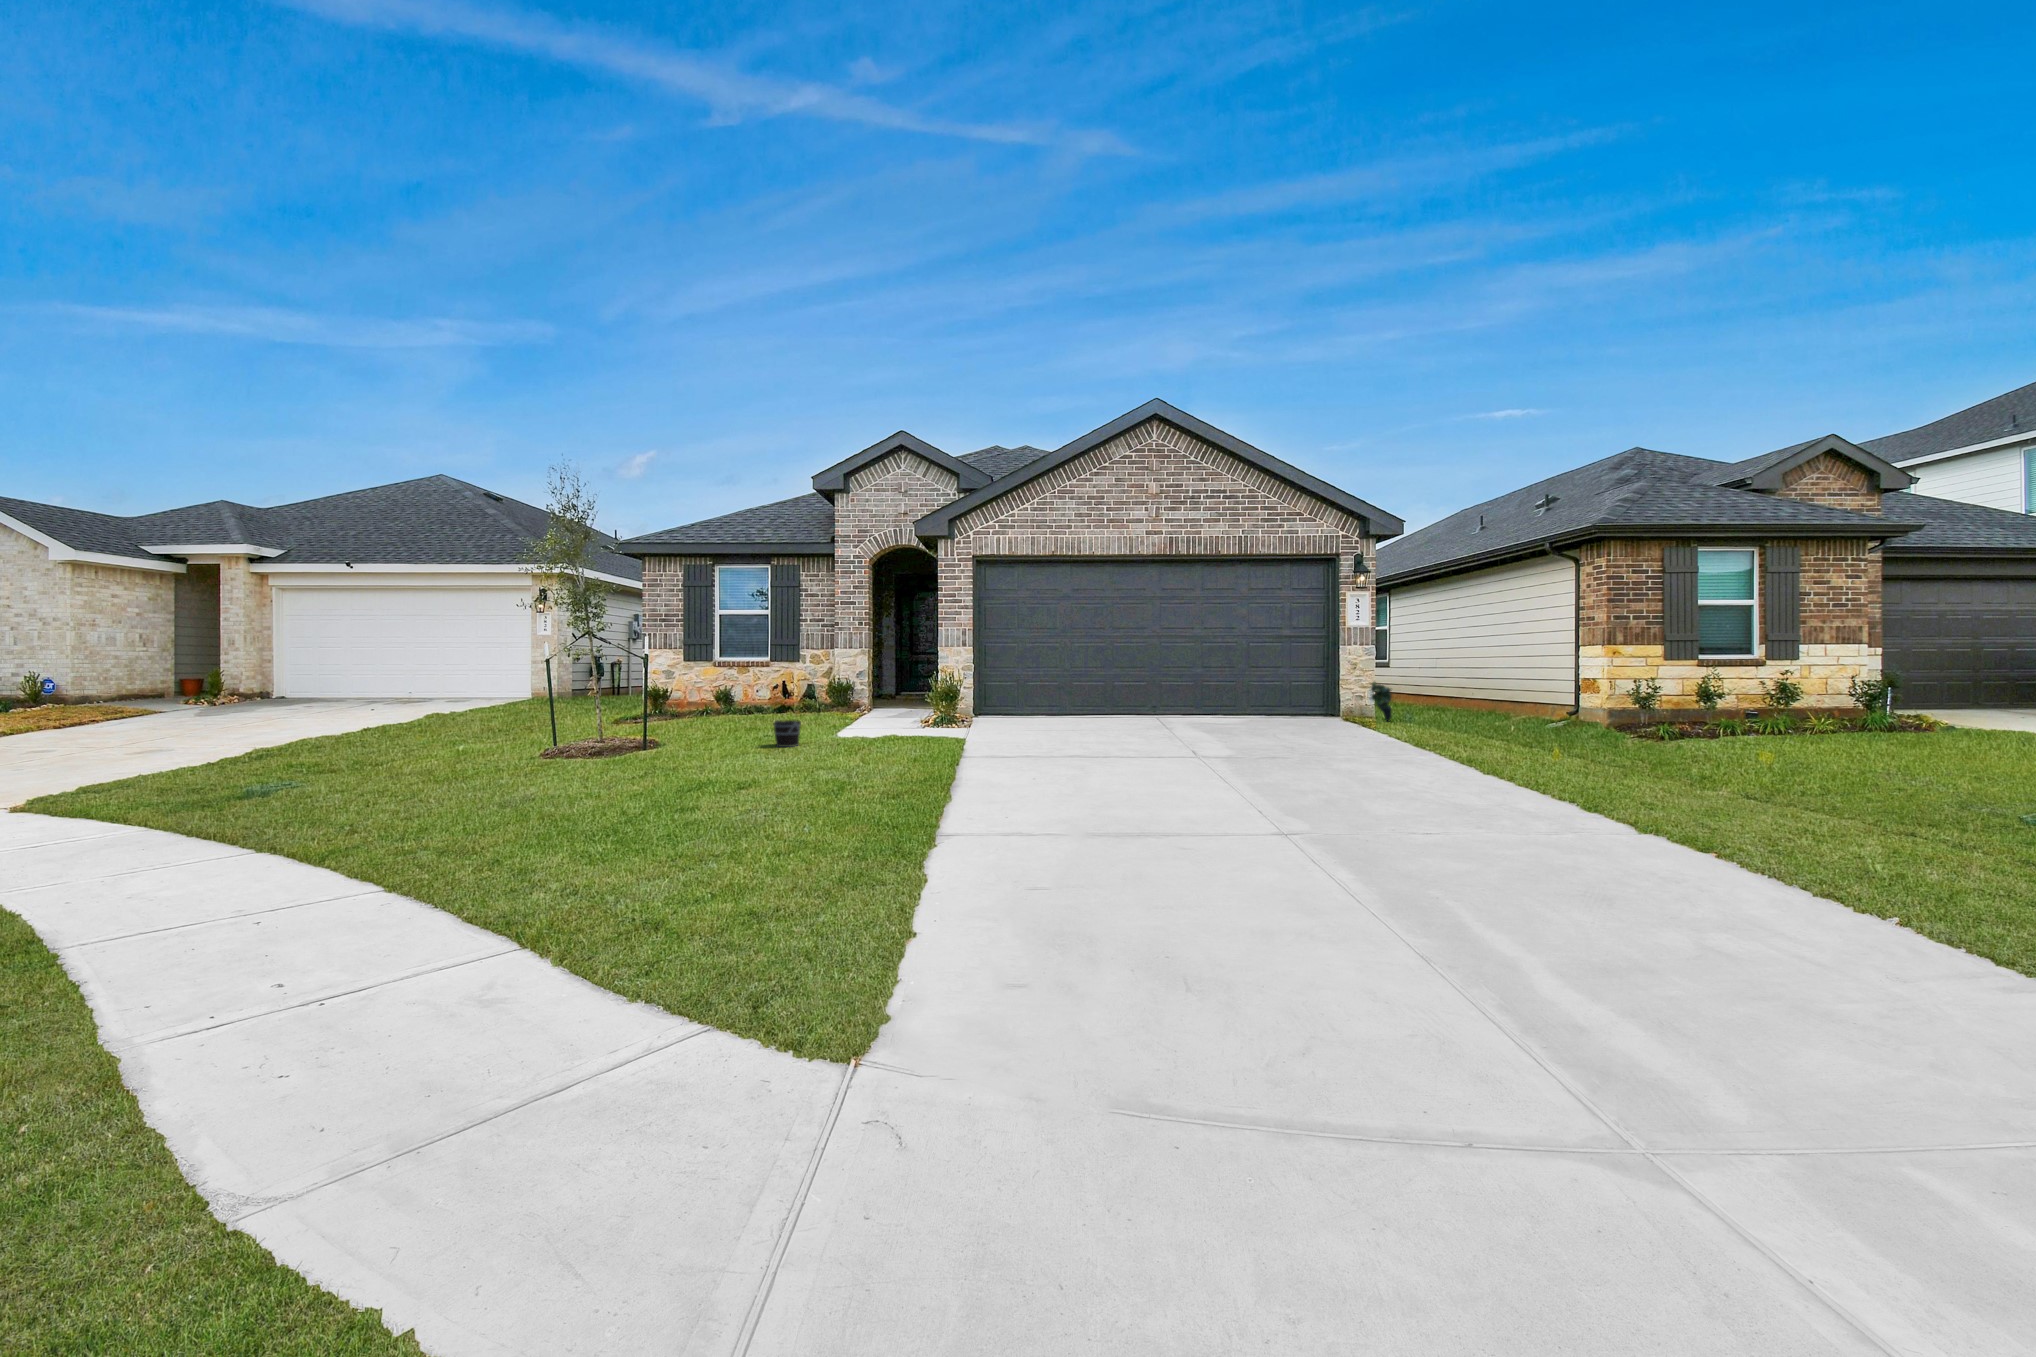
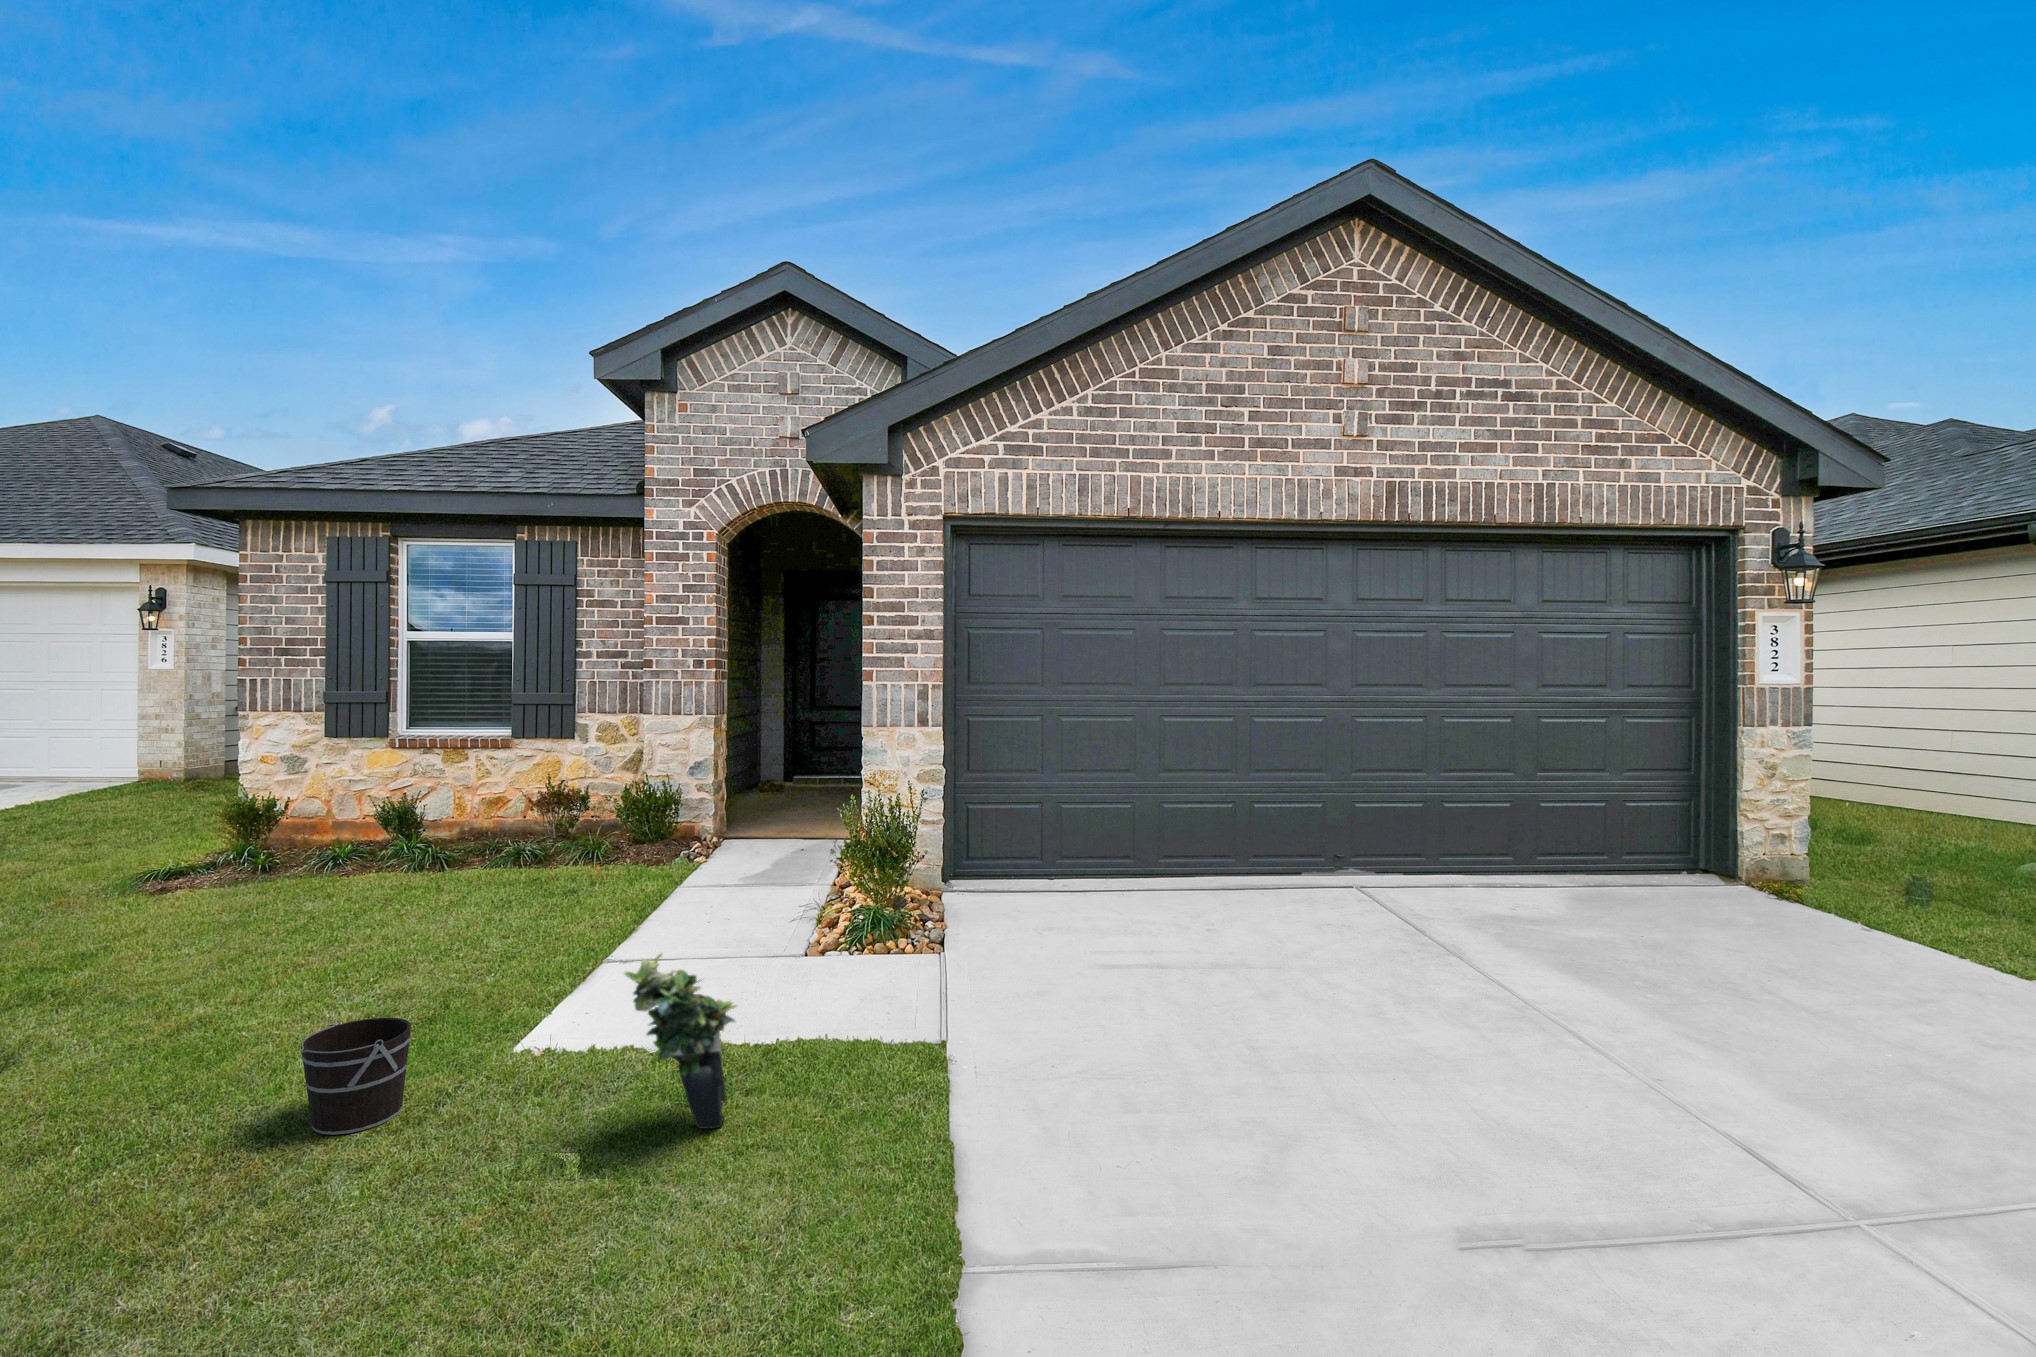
potted plant: present [1371,682,1392,721] -> present [624,954,736,1129]

